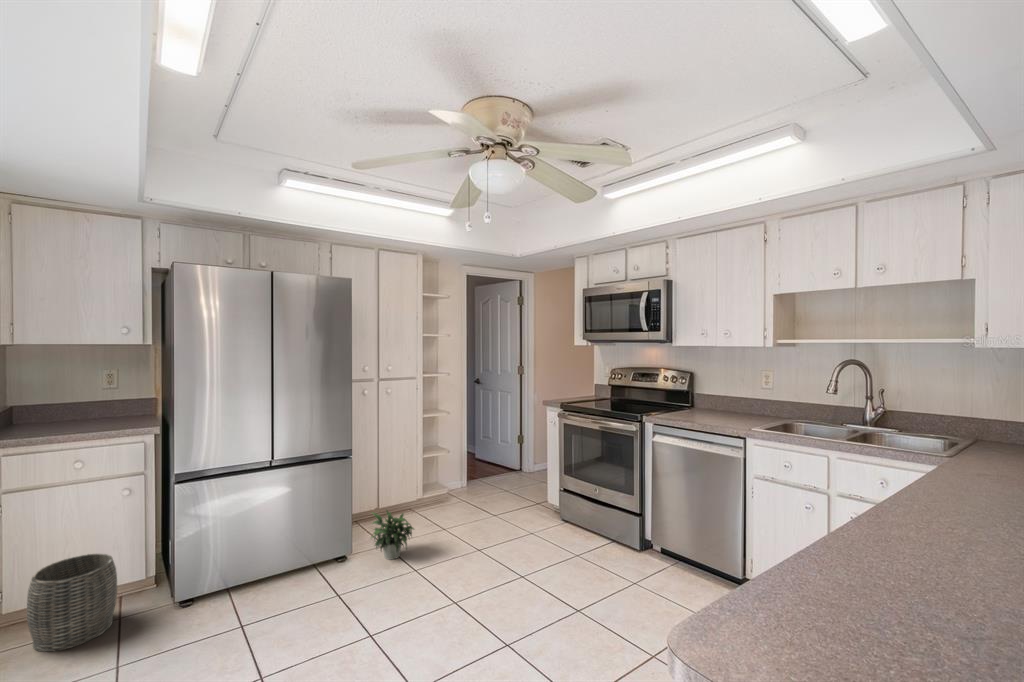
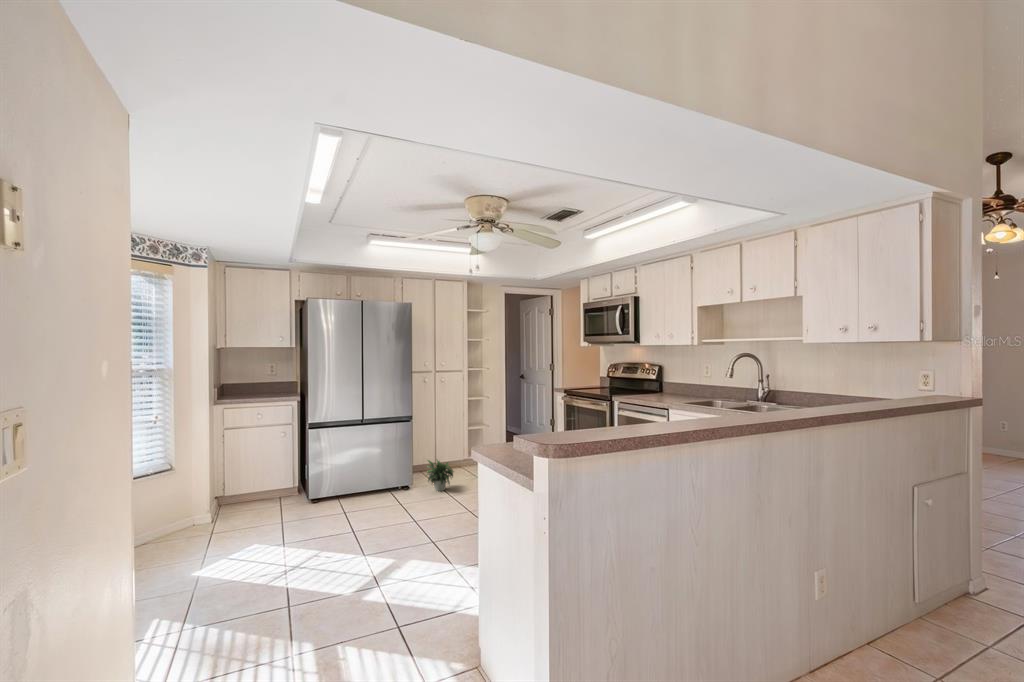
woven basket: present [27,554,117,652] -> none [238,468,280,515]

